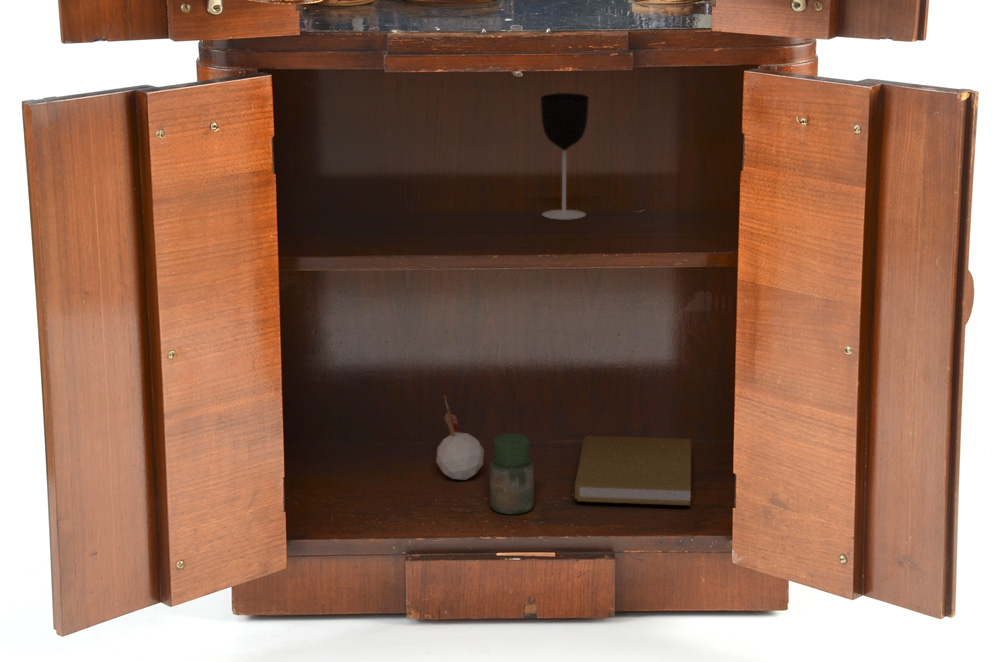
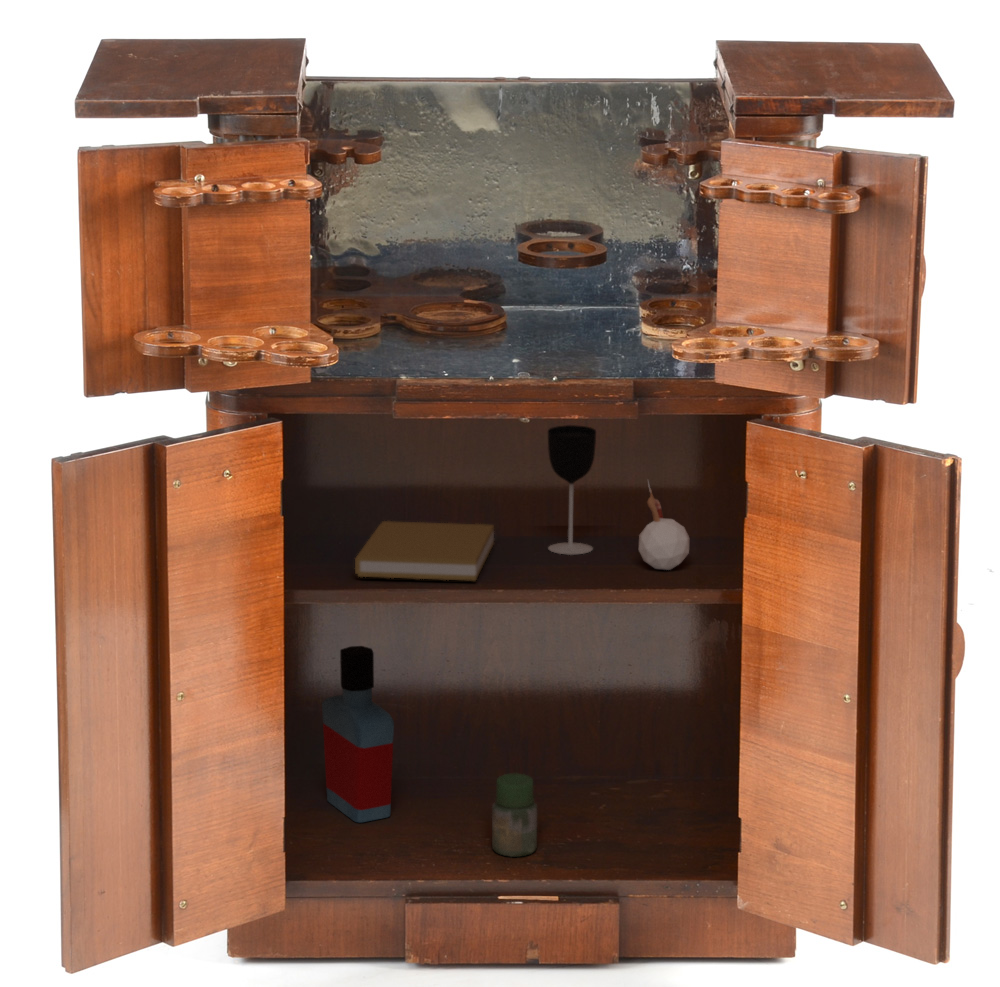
bottle: none [324,312,394,483] -> present [322,646,394,822]
candle: present [436,397,484,480] -> present [639,481,690,570]
book: present [575,436,691,505] -> present [355,521,494,581]

